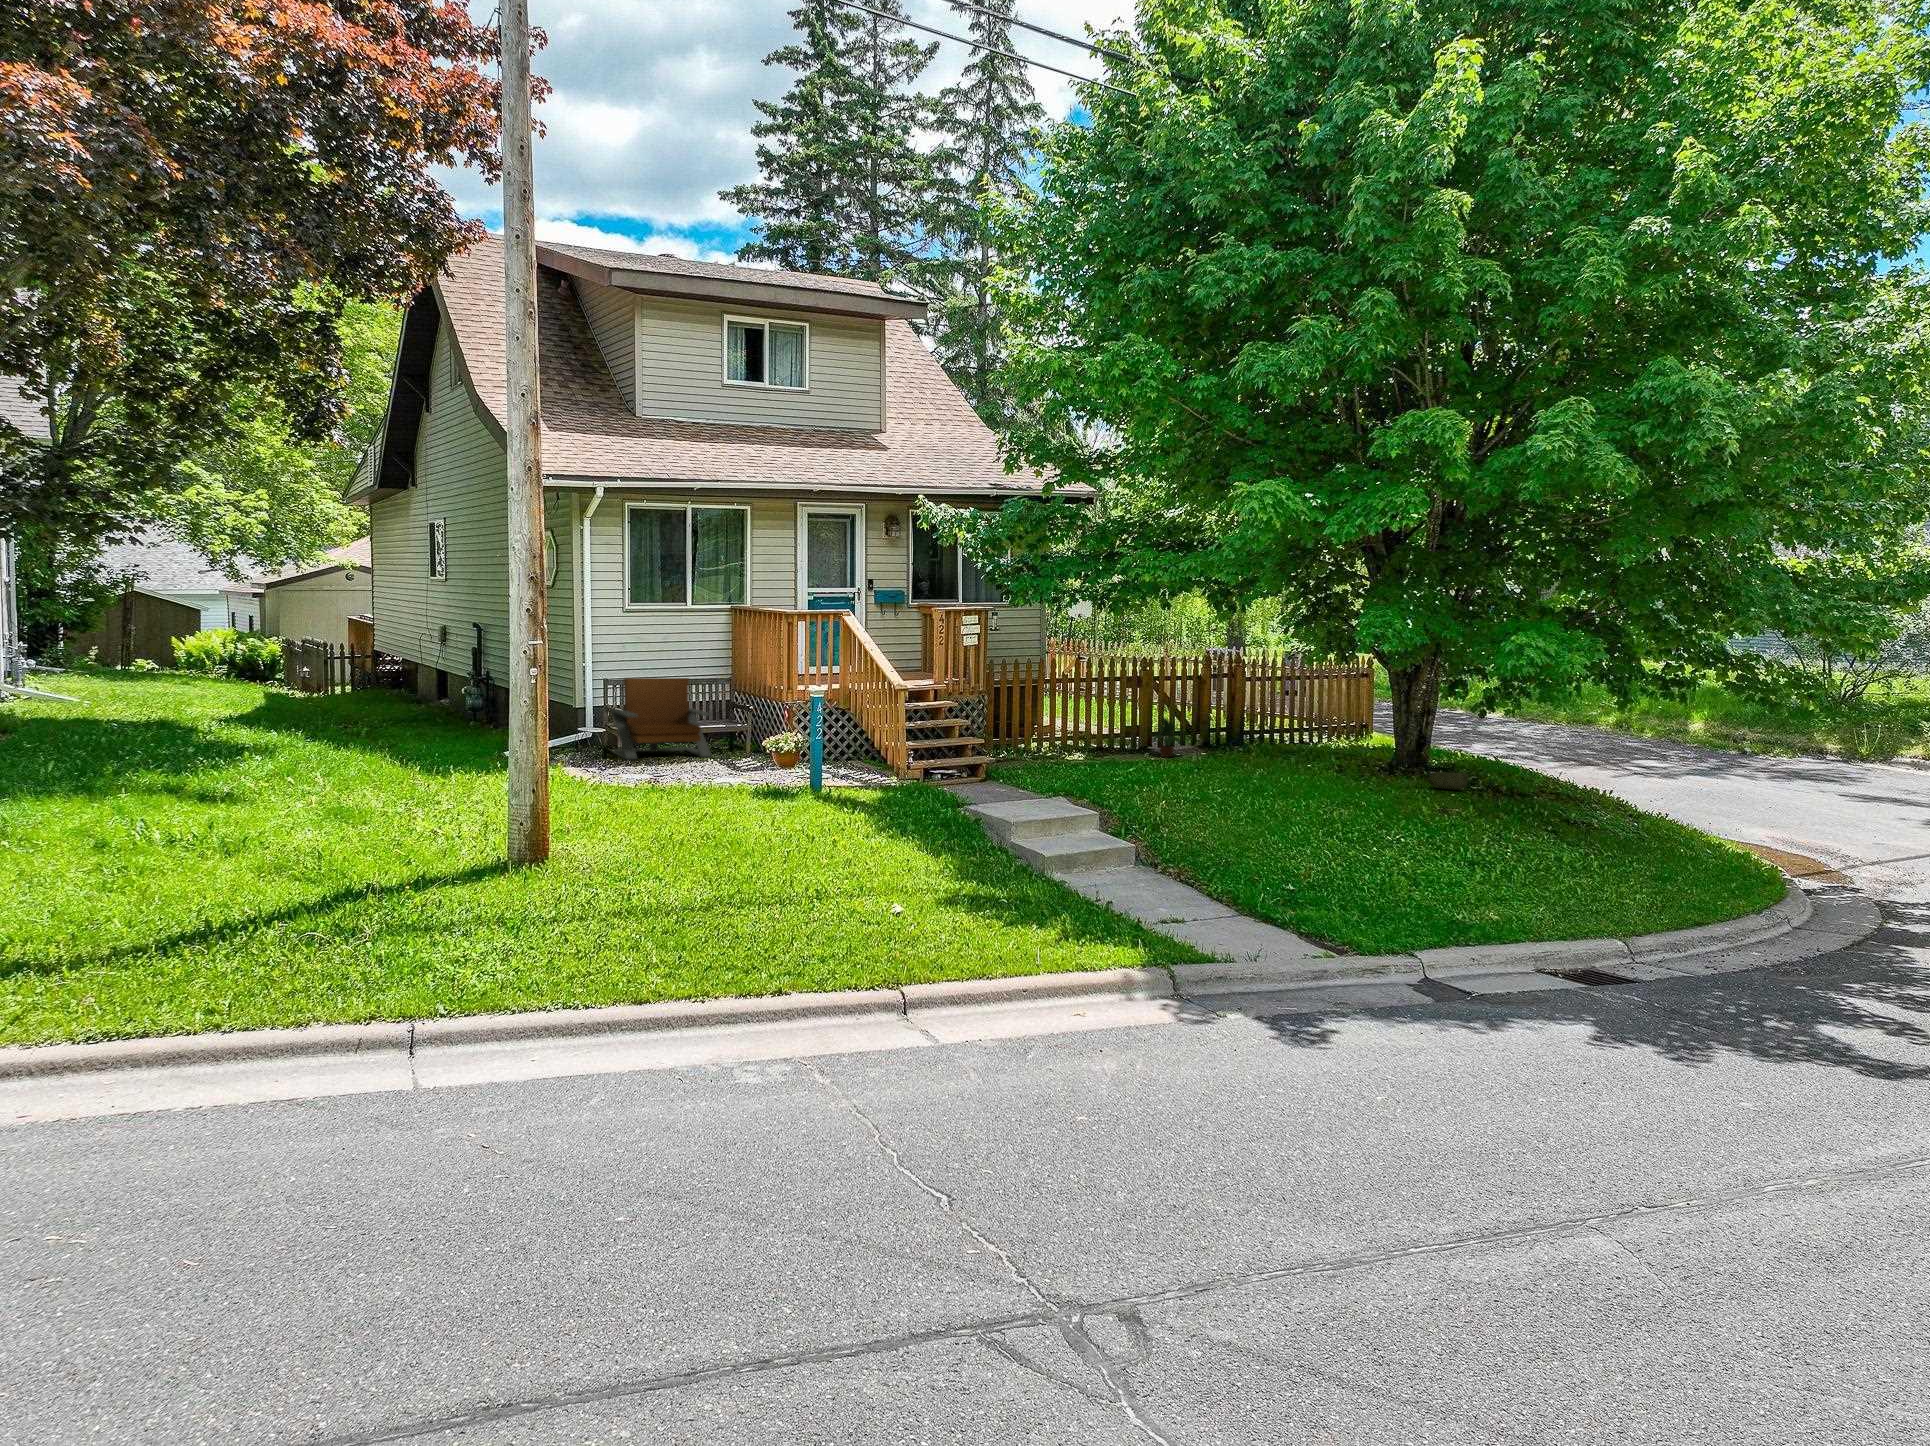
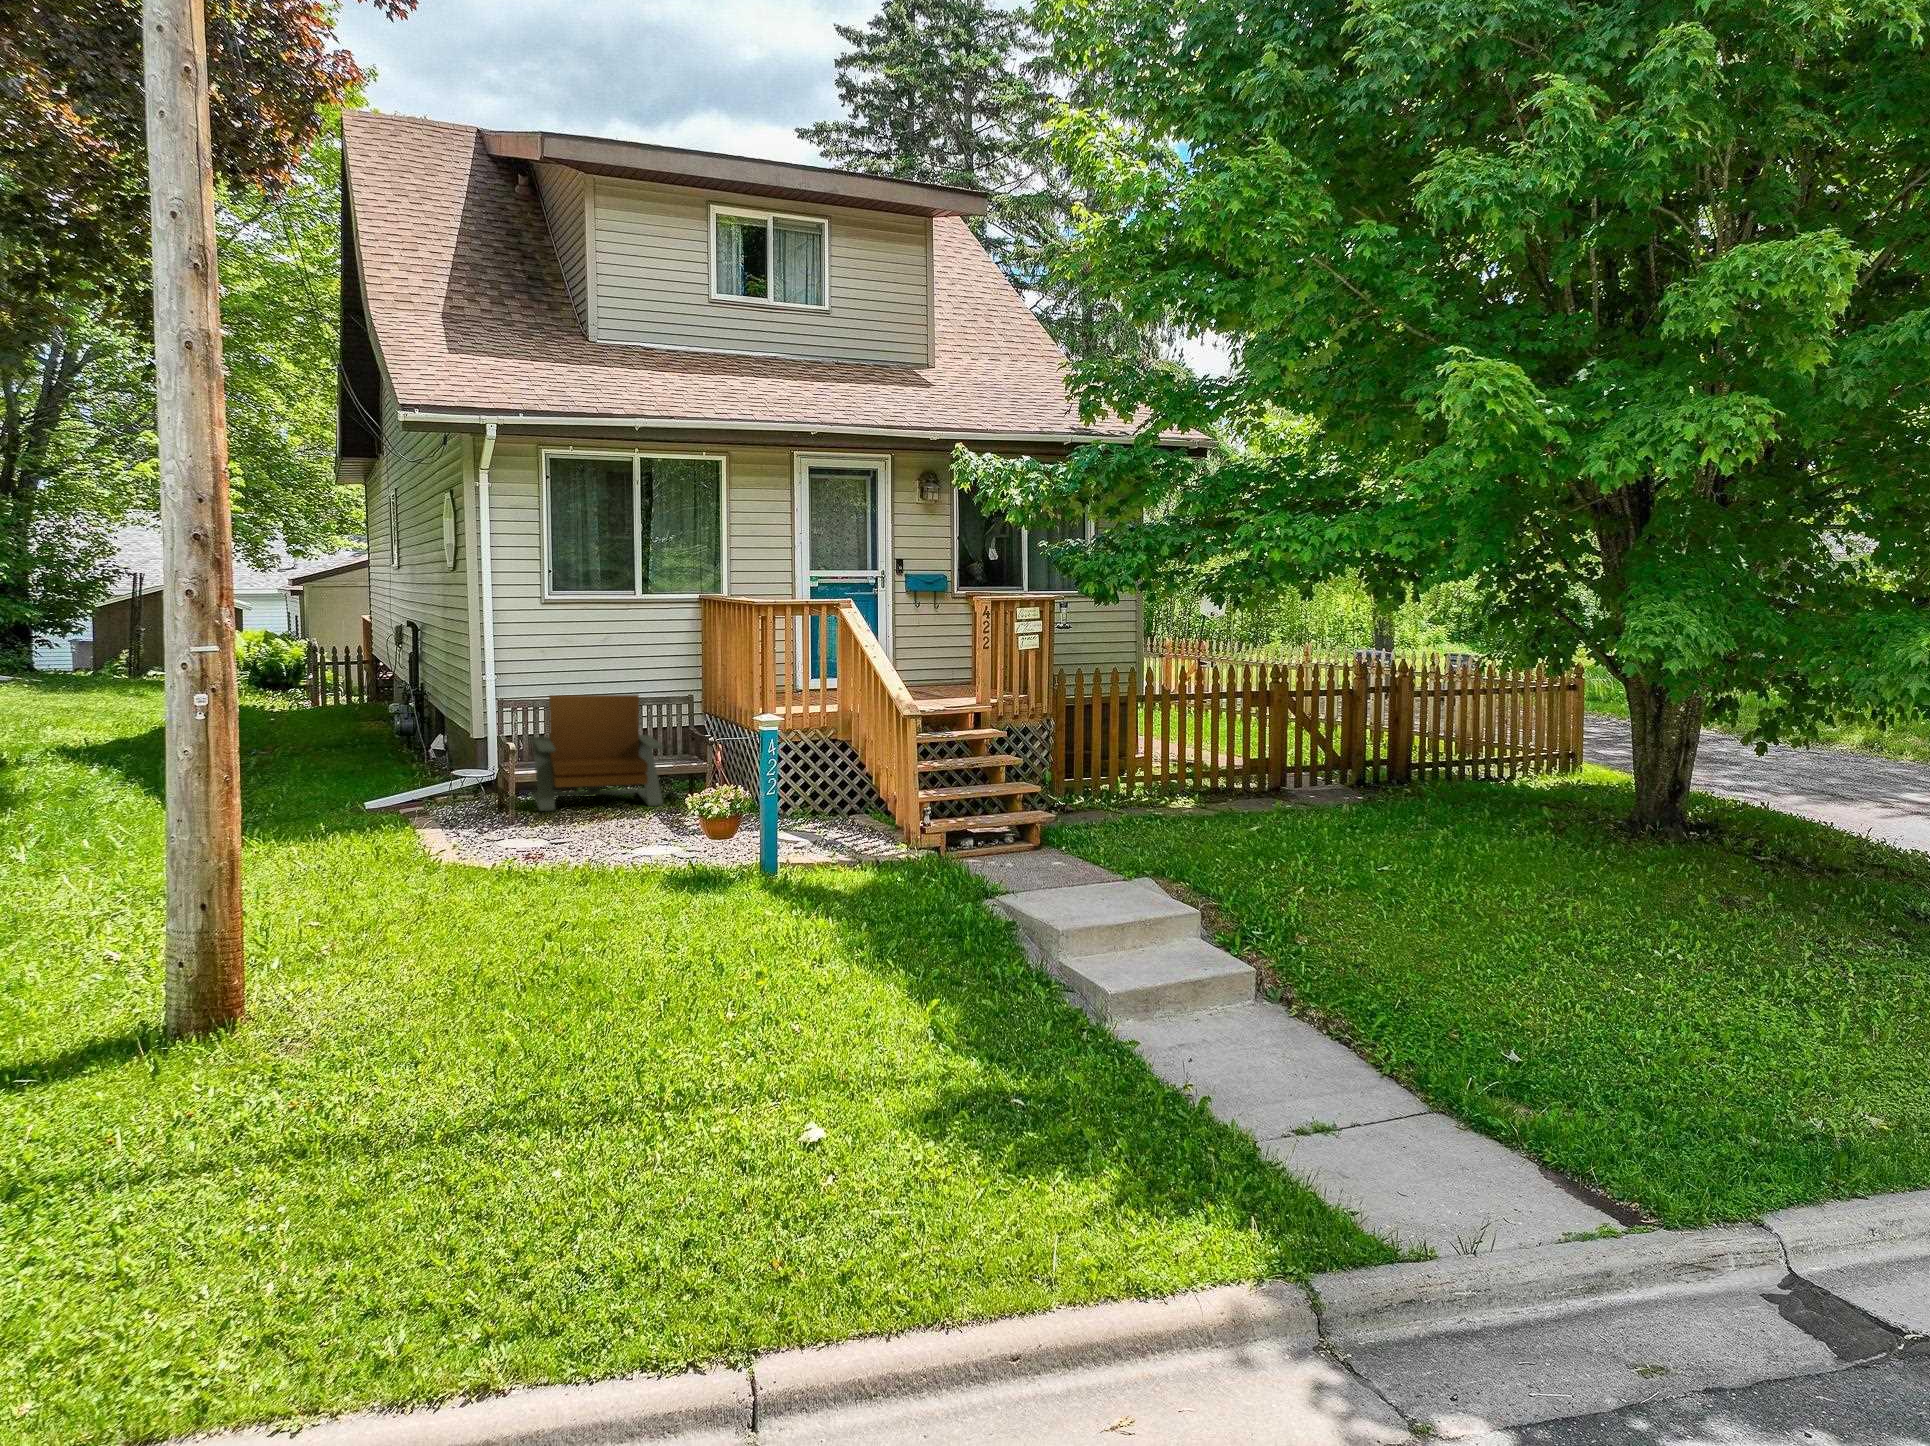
potted plant: present [1153,718,1181,757] -> none [1280,748,1331,804]
woven basket: present [1428,771,1469,790] -> none [1716,842,1787,874]

